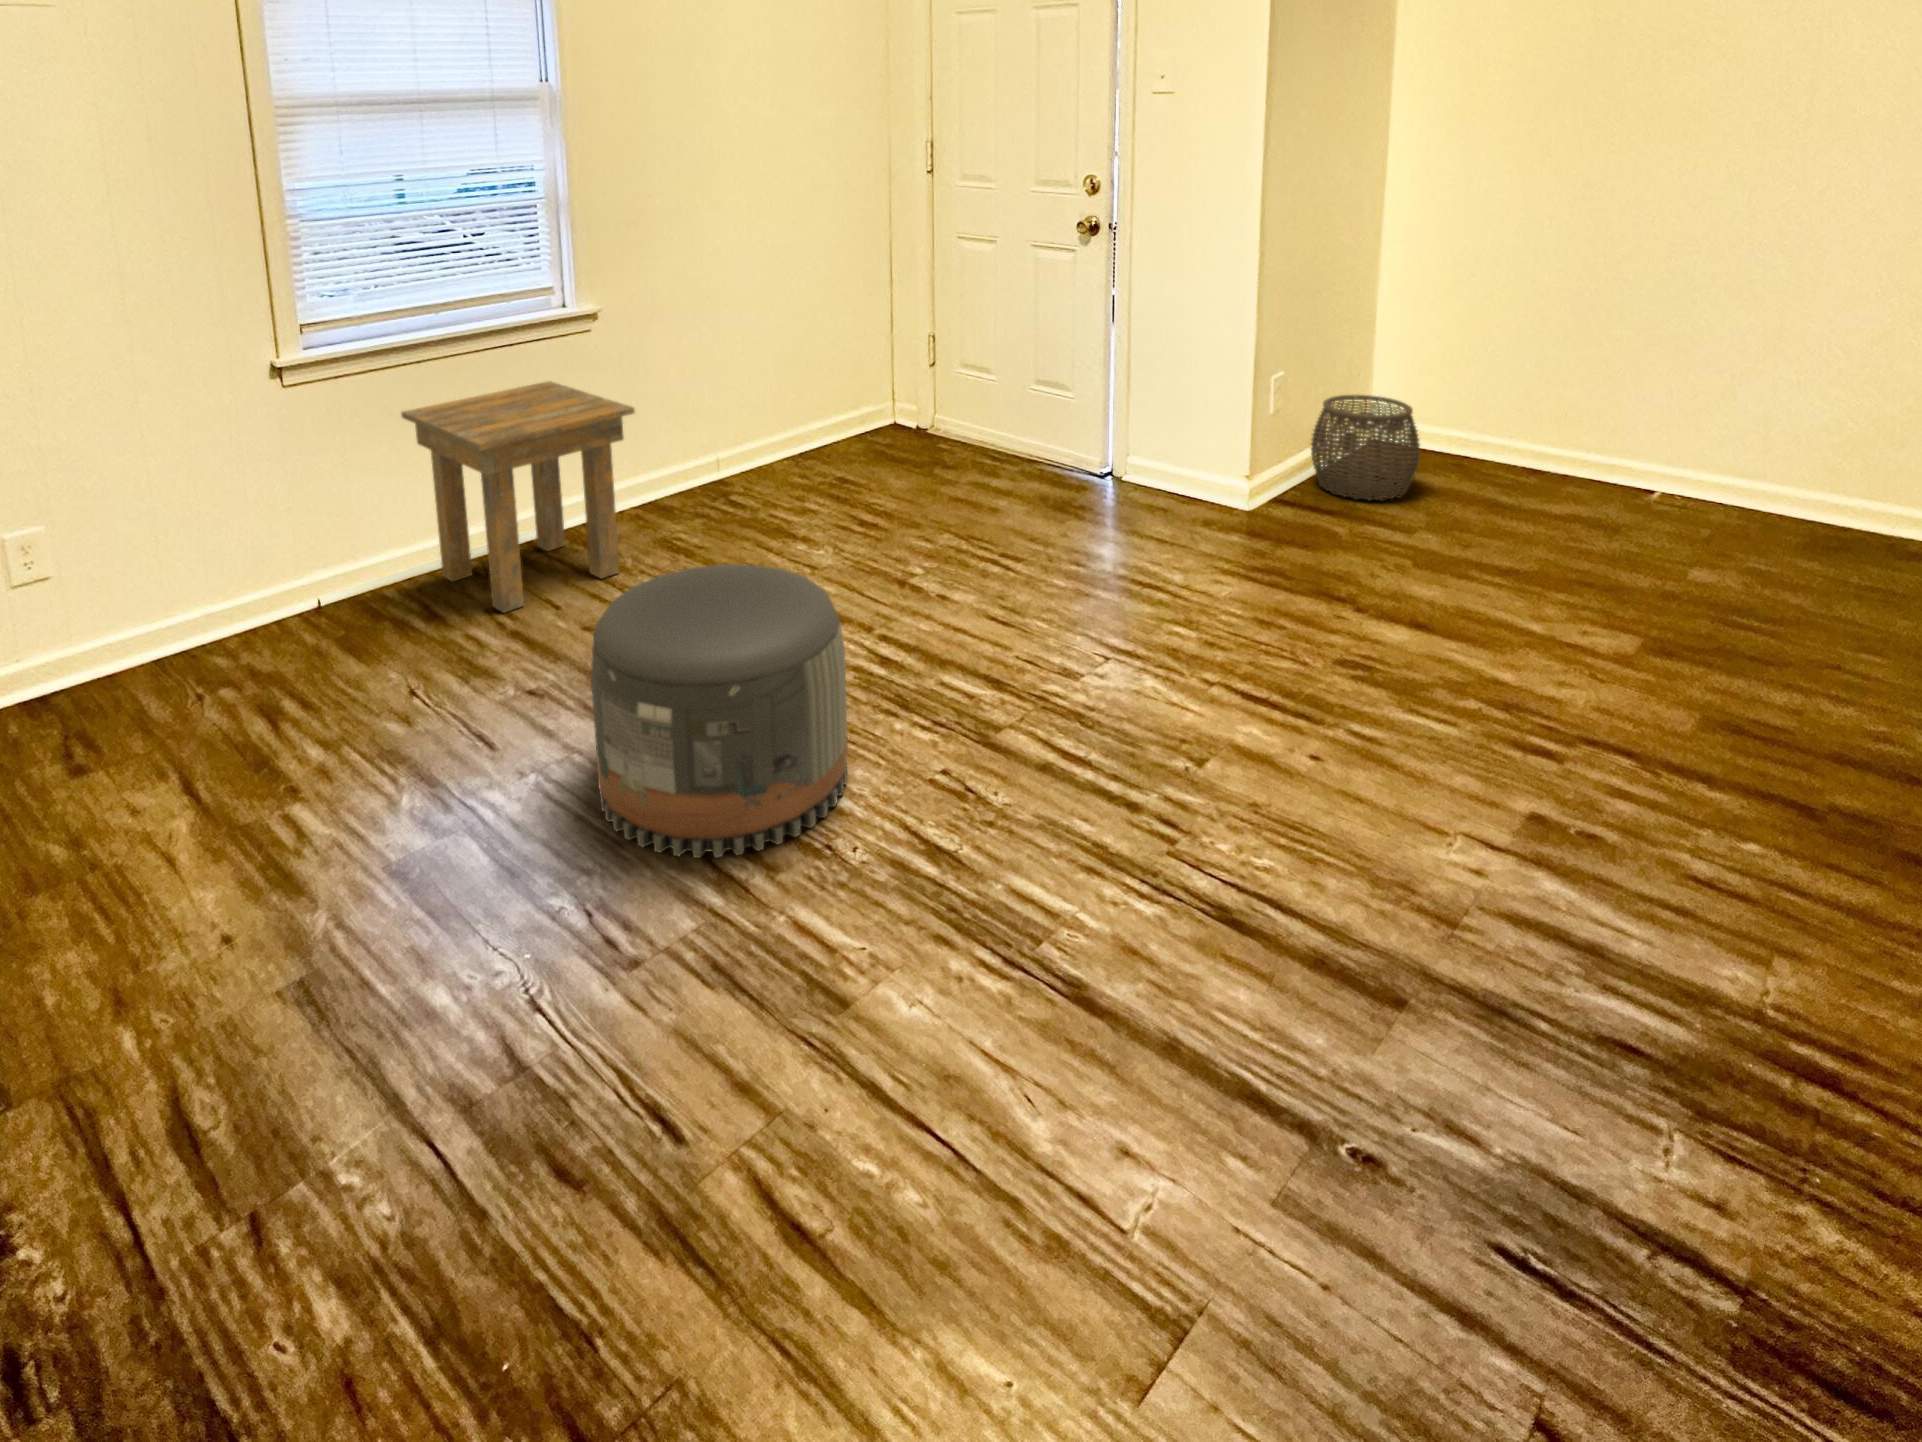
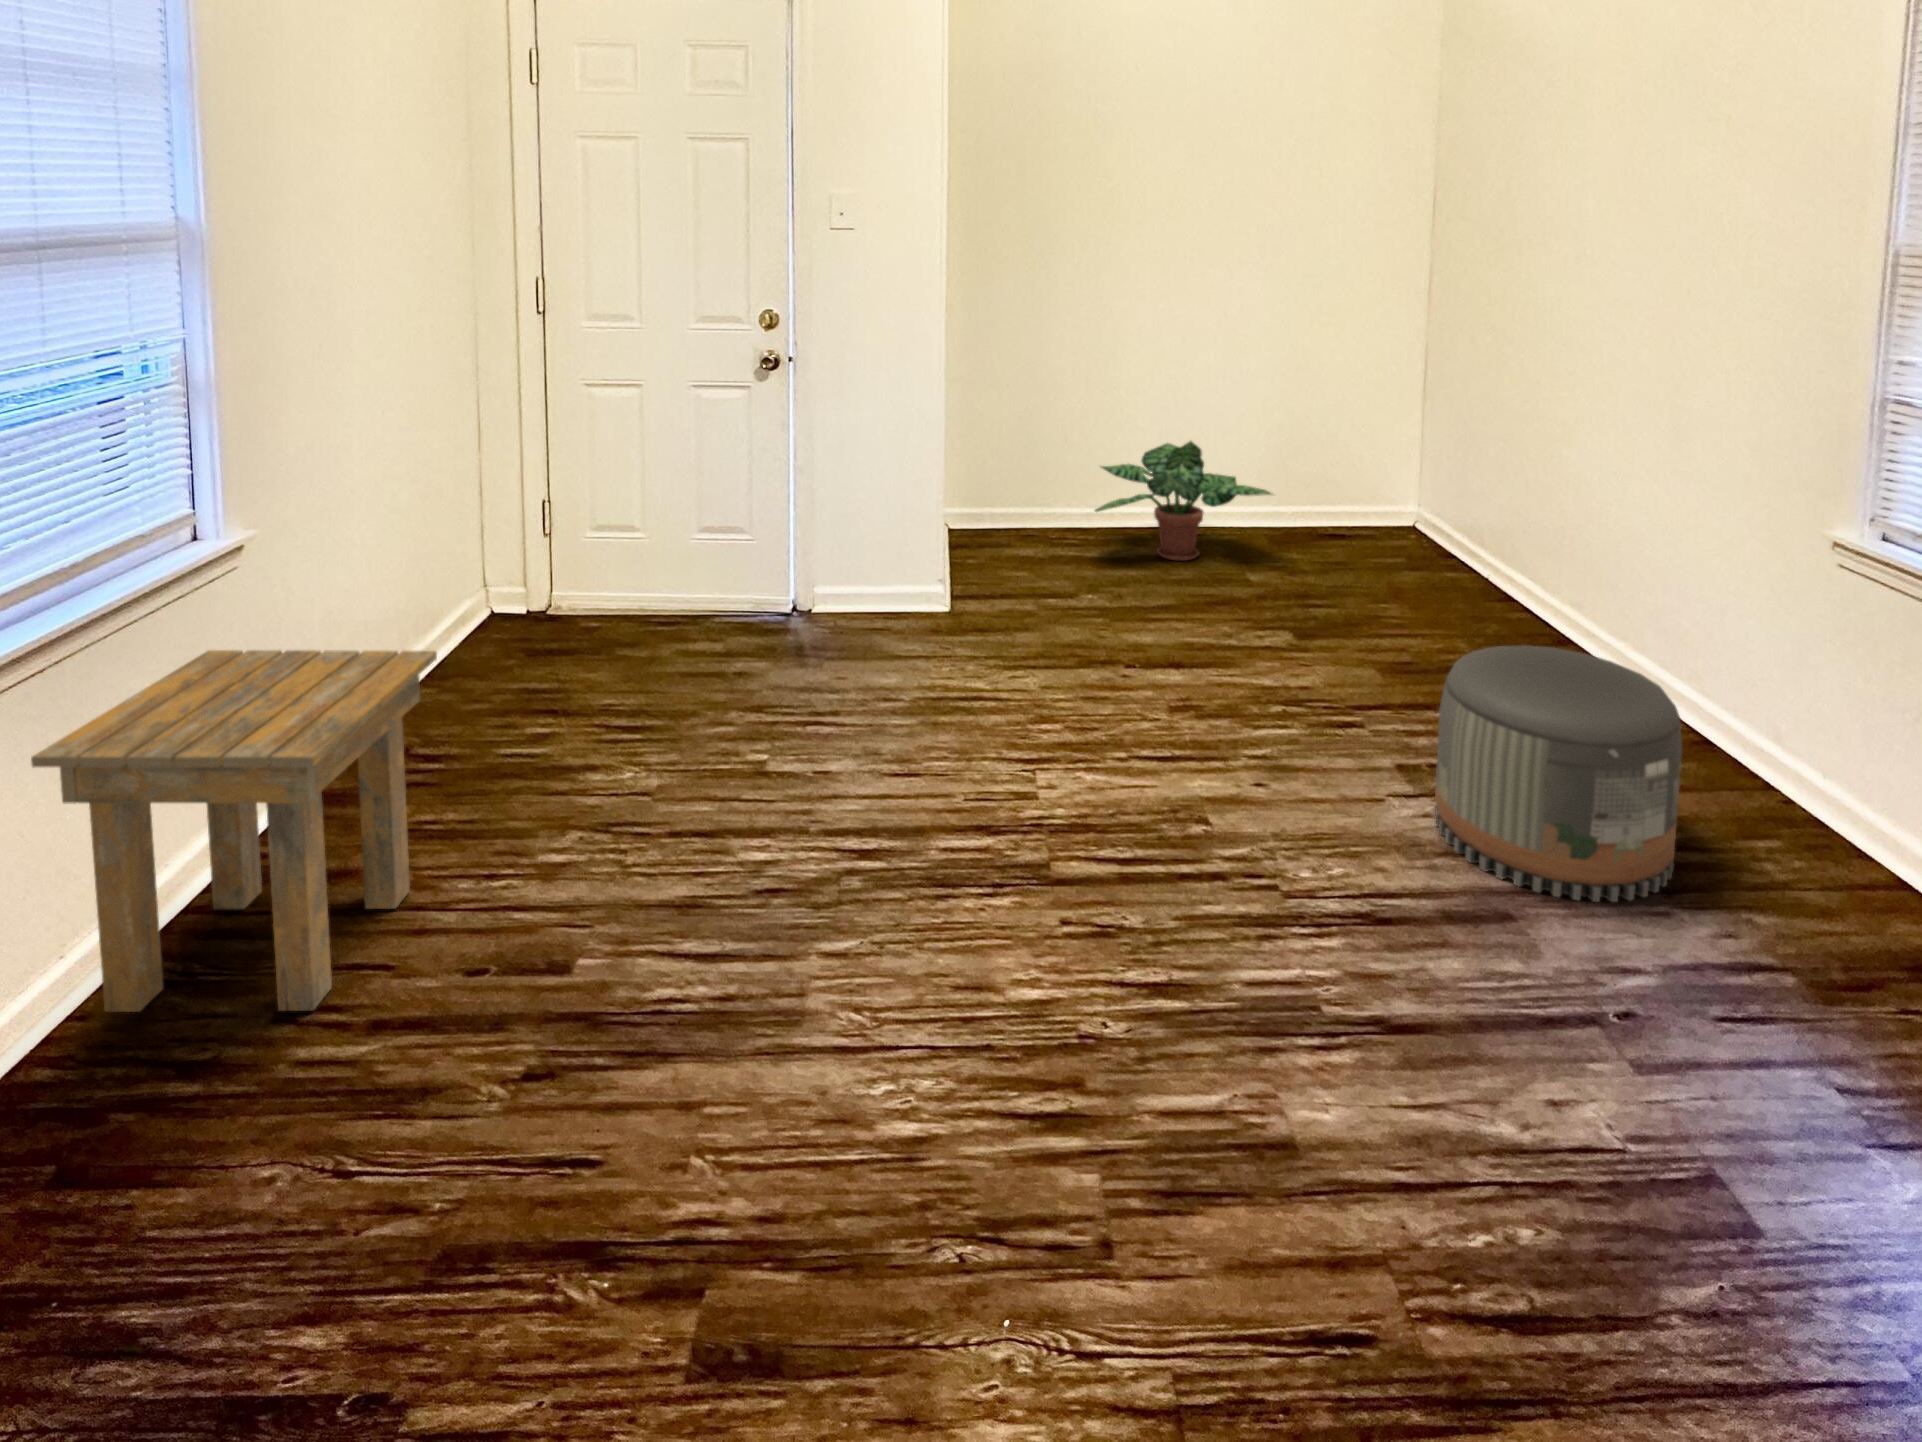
potted plant: none [1476,378,1751,533] -> present [1095,441,1273,561]
woven basket: present [1311,395,1420,501] -> none [956,487,1046,581]
pouf: present [591,564,848,858] -> present [1435,645,1682,902]

